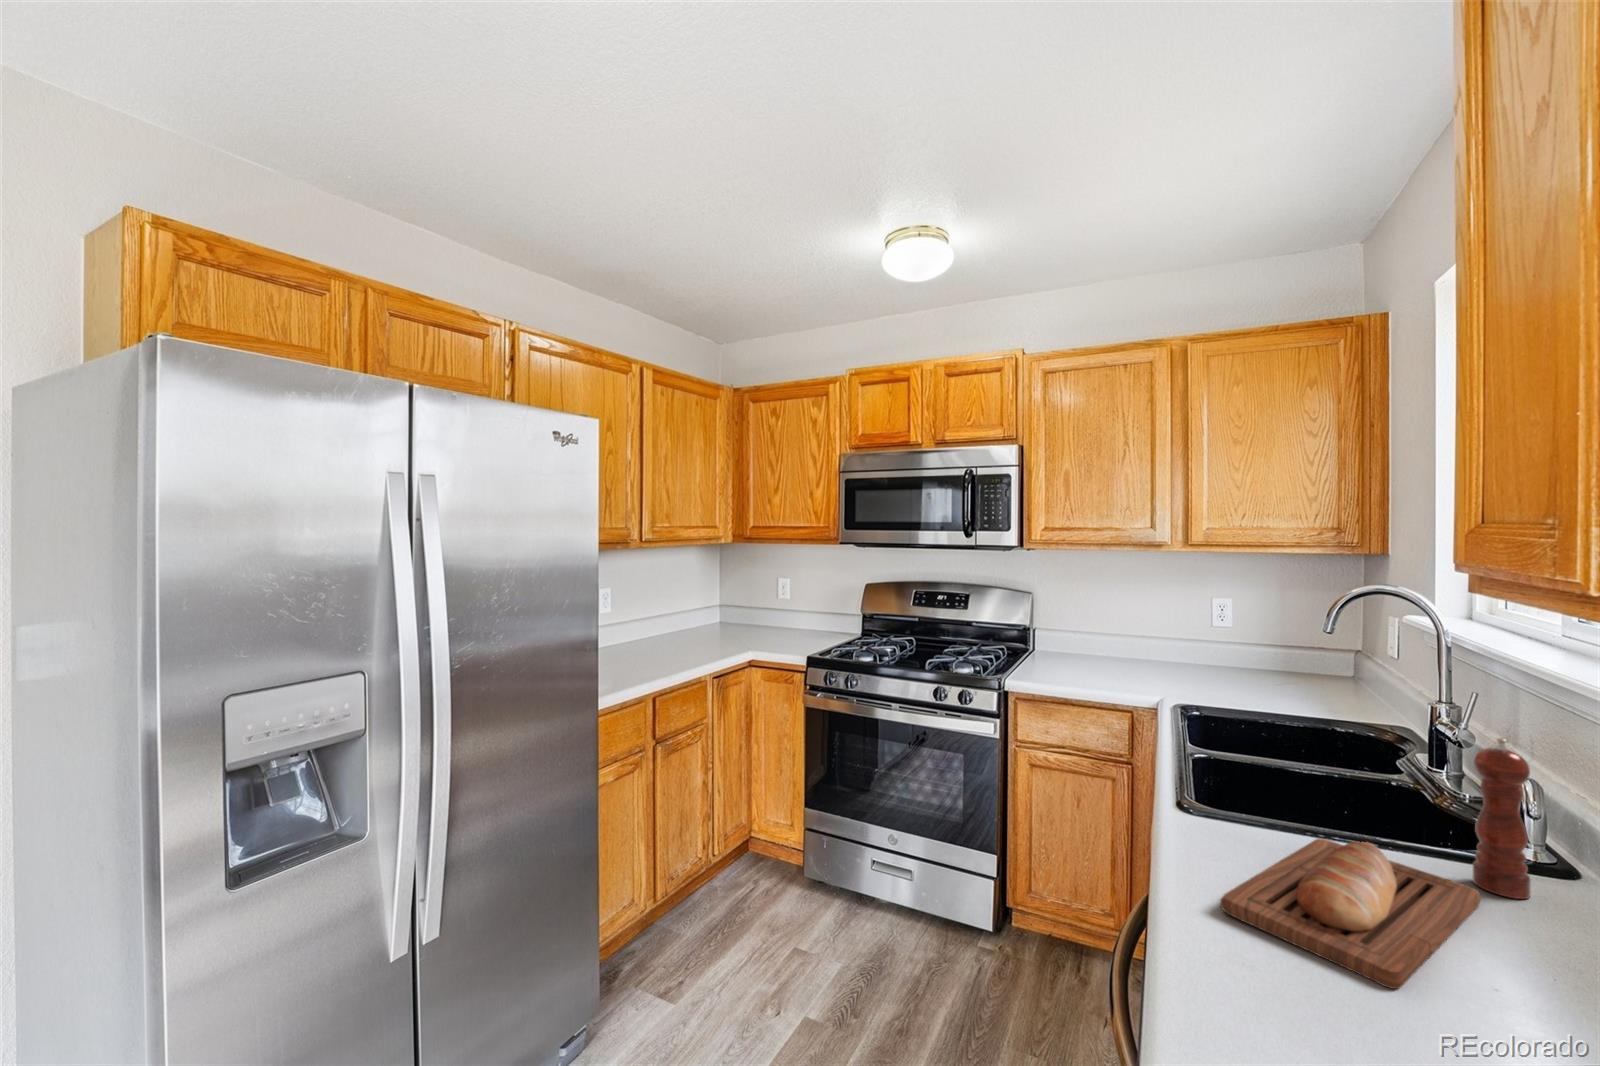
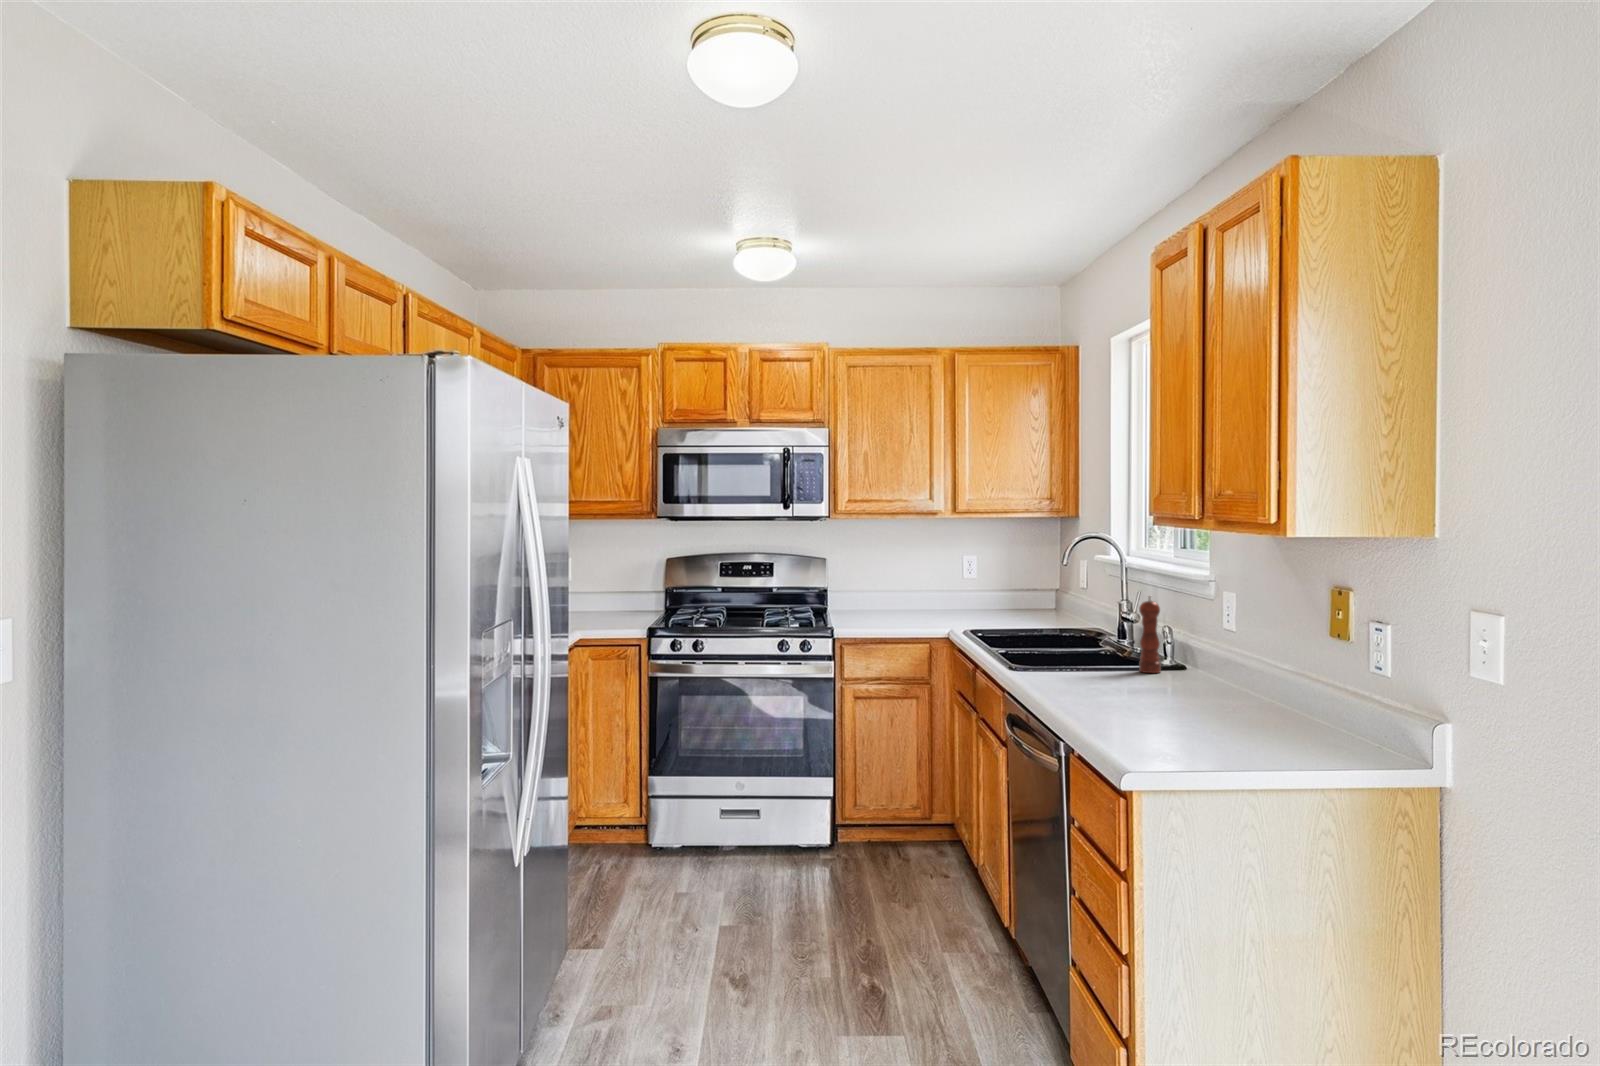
bread loaf: present [1220,839,1480,989] -> none [1046,656,1144,696]

